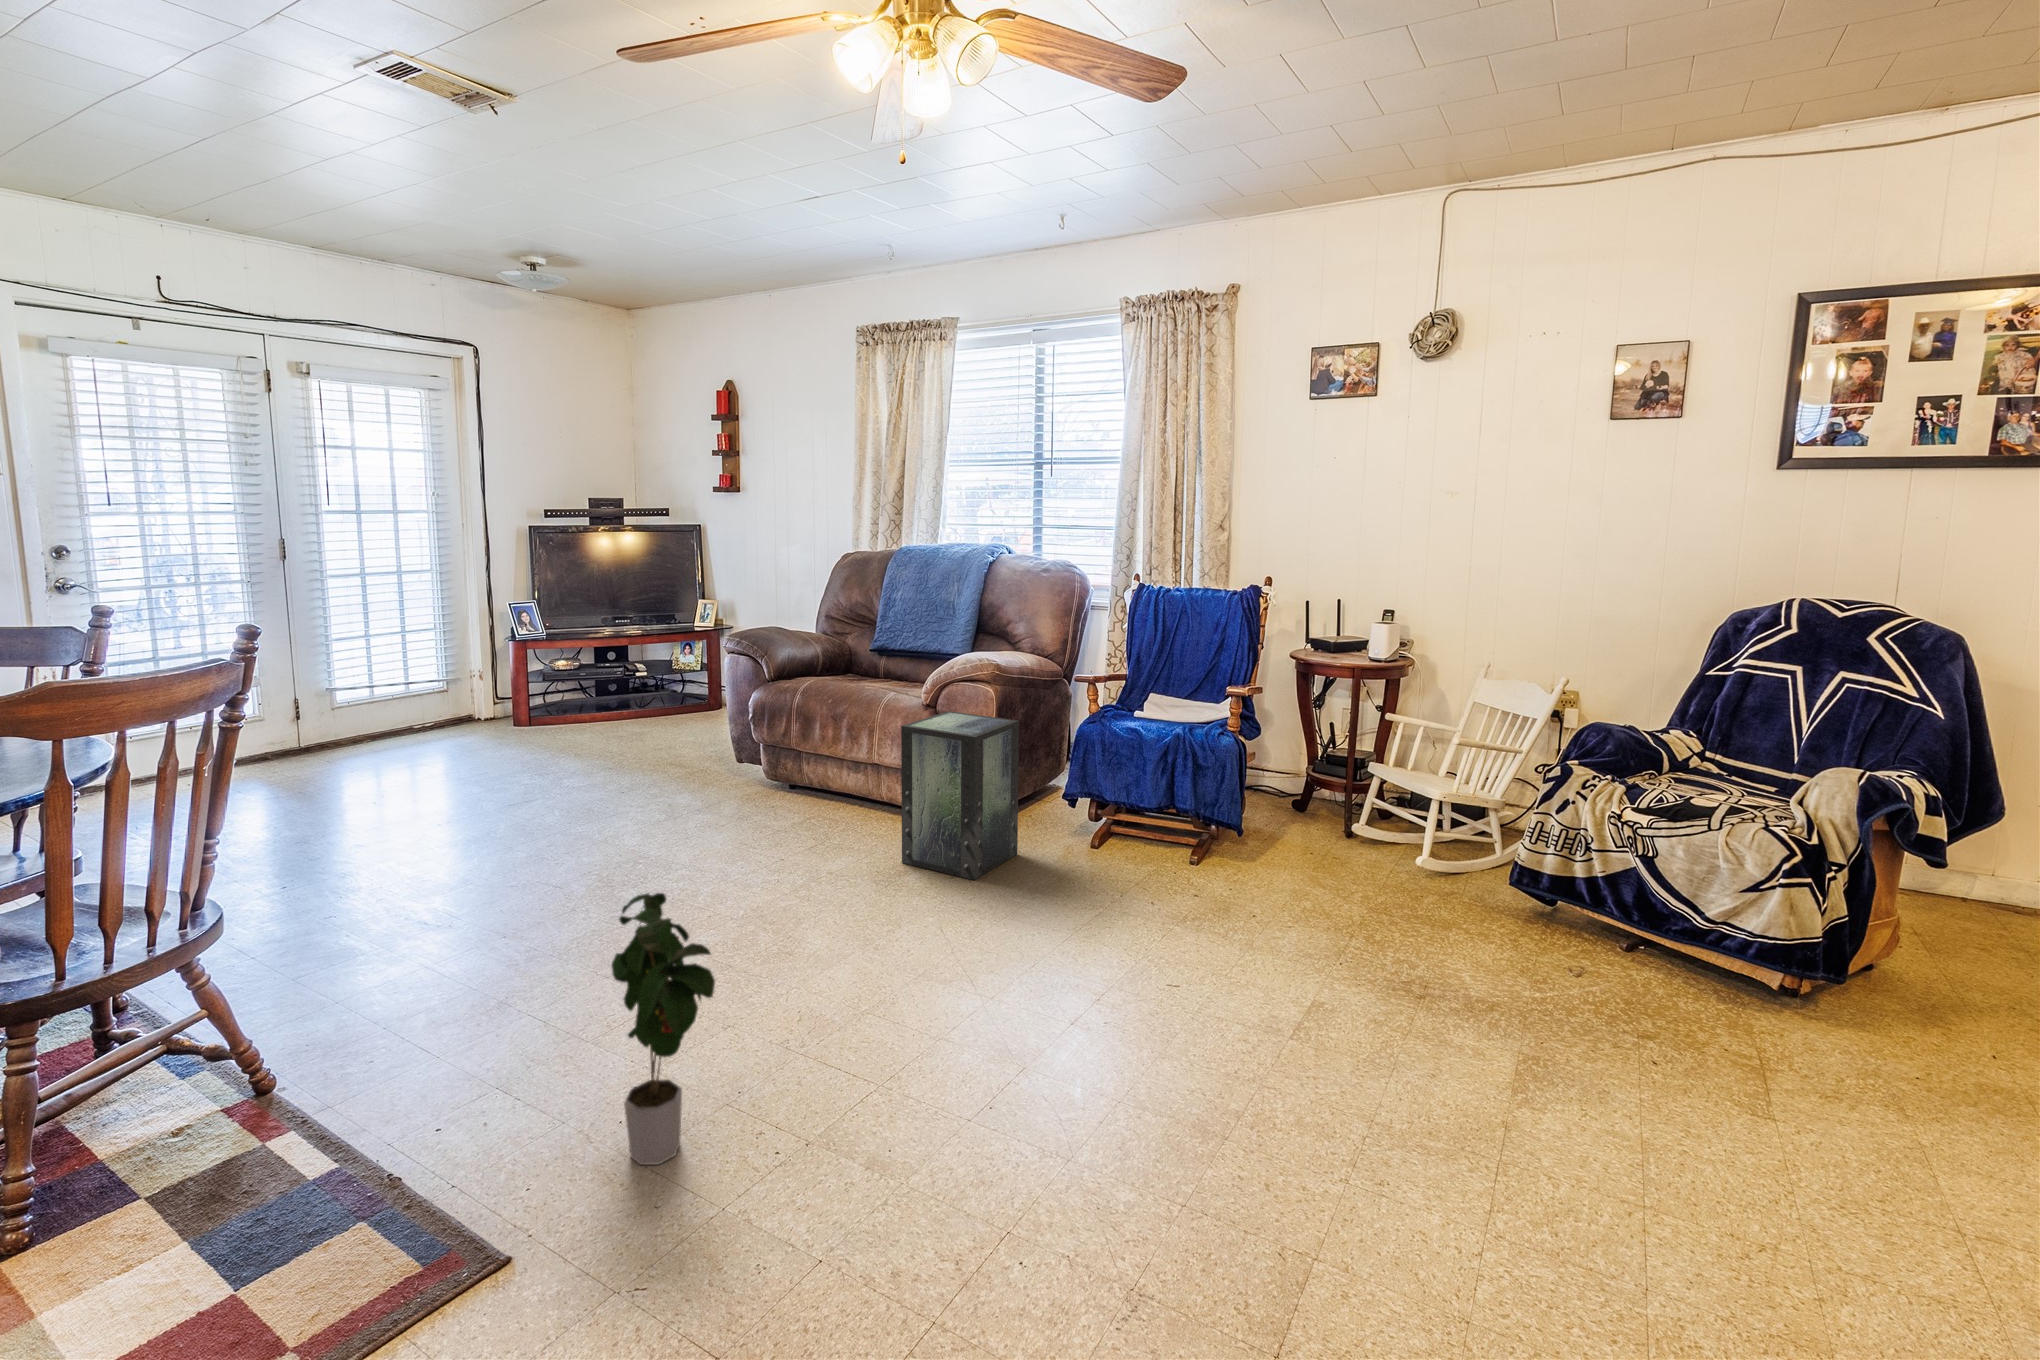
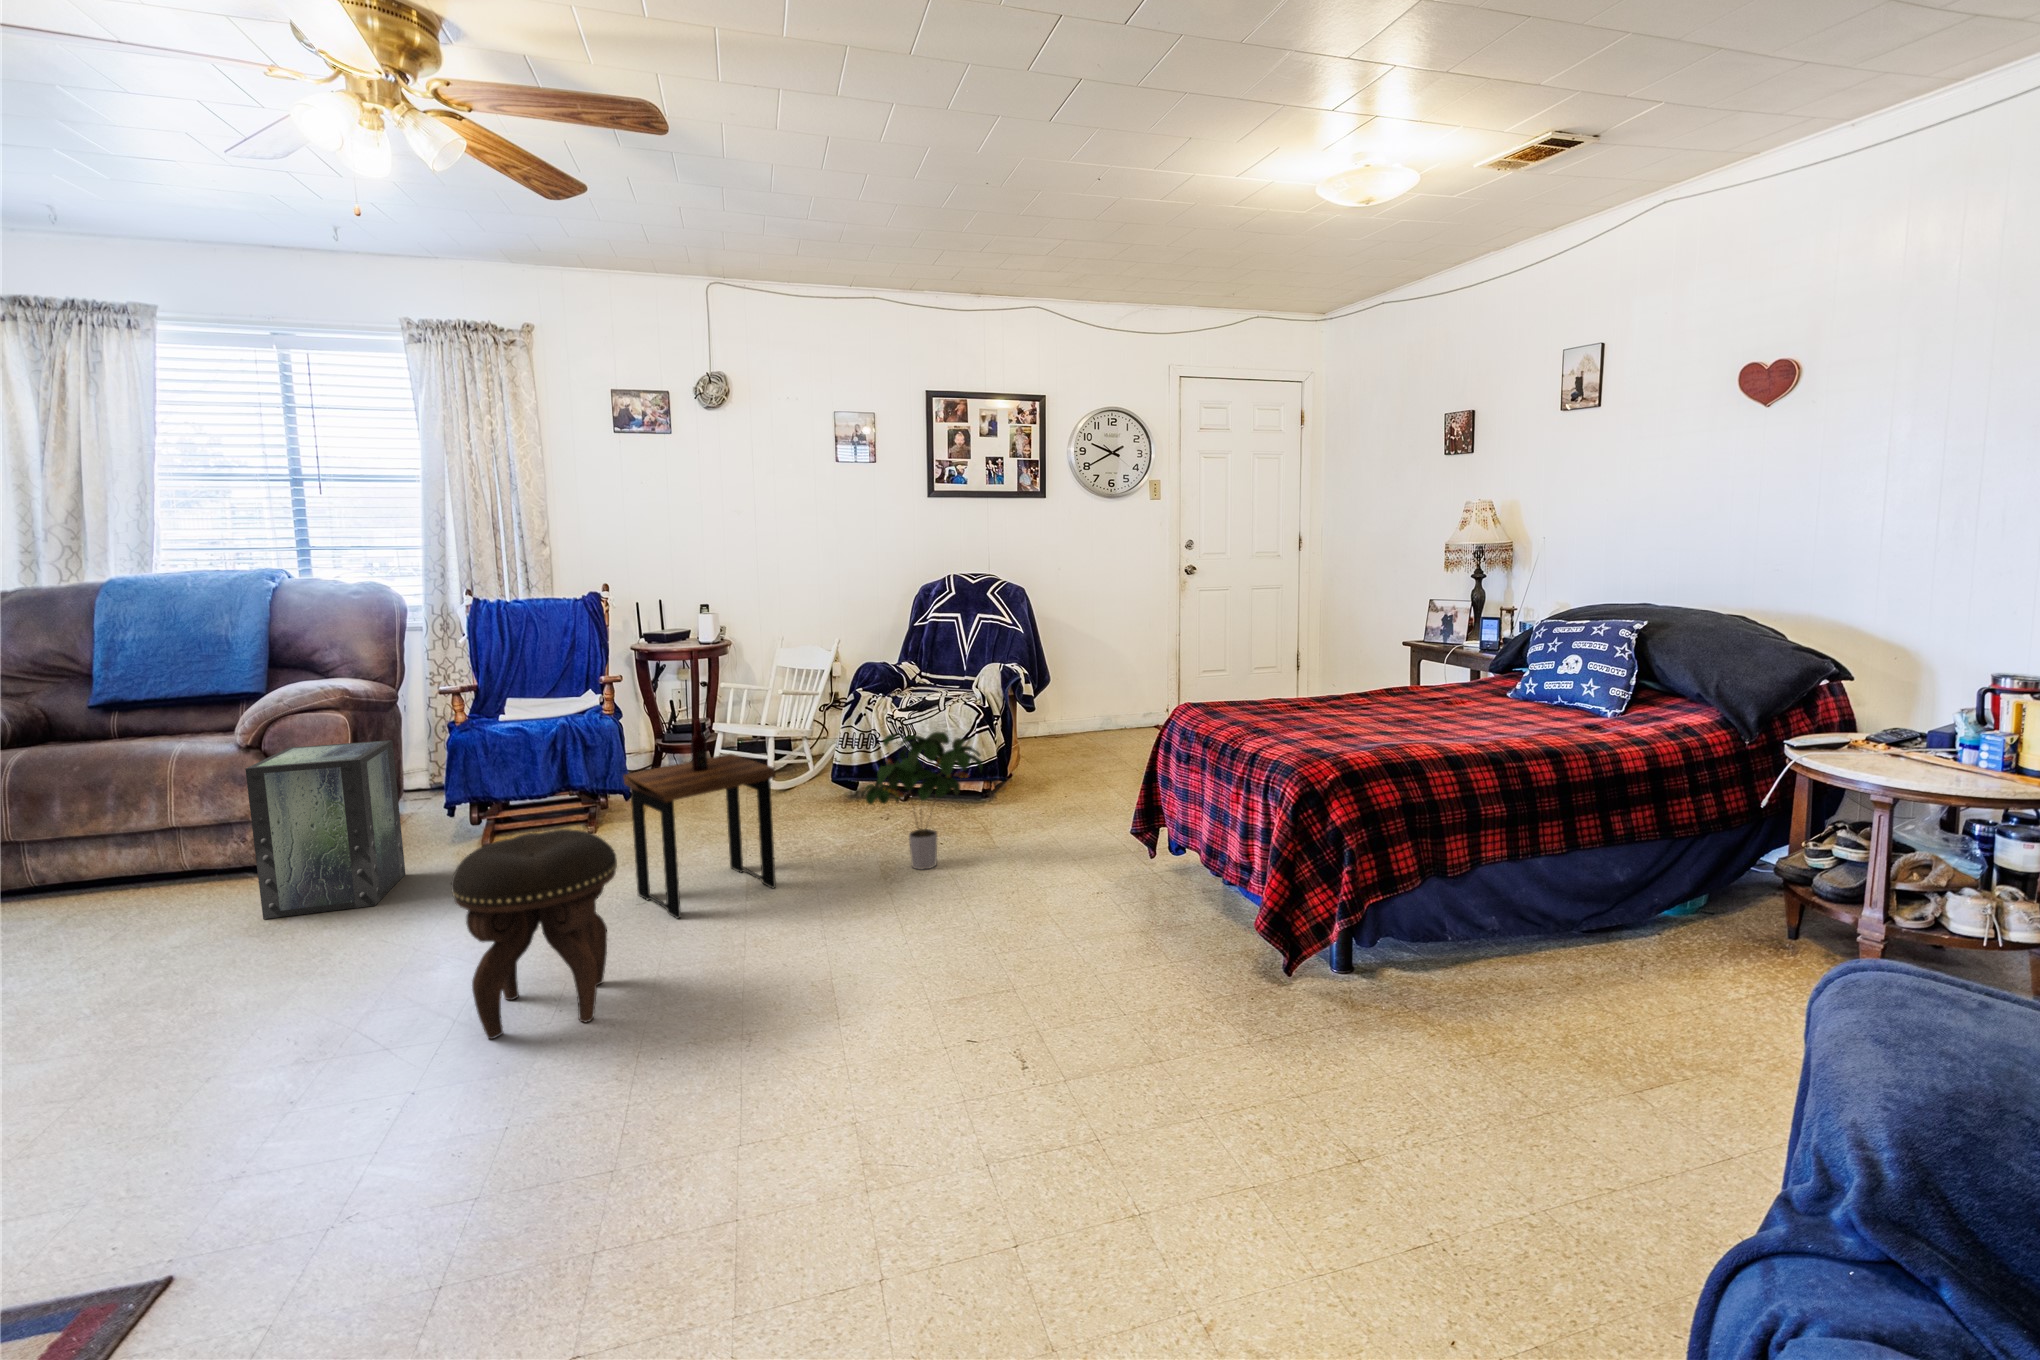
side table: none [1183,771,1365,1029] -> present [623,720,776,919]
footstool: none [924,871,1094,1128] -> present [451,829,617,1039]
potted plant: present [611,893,715,1165] -> present [861,732,983,869]

